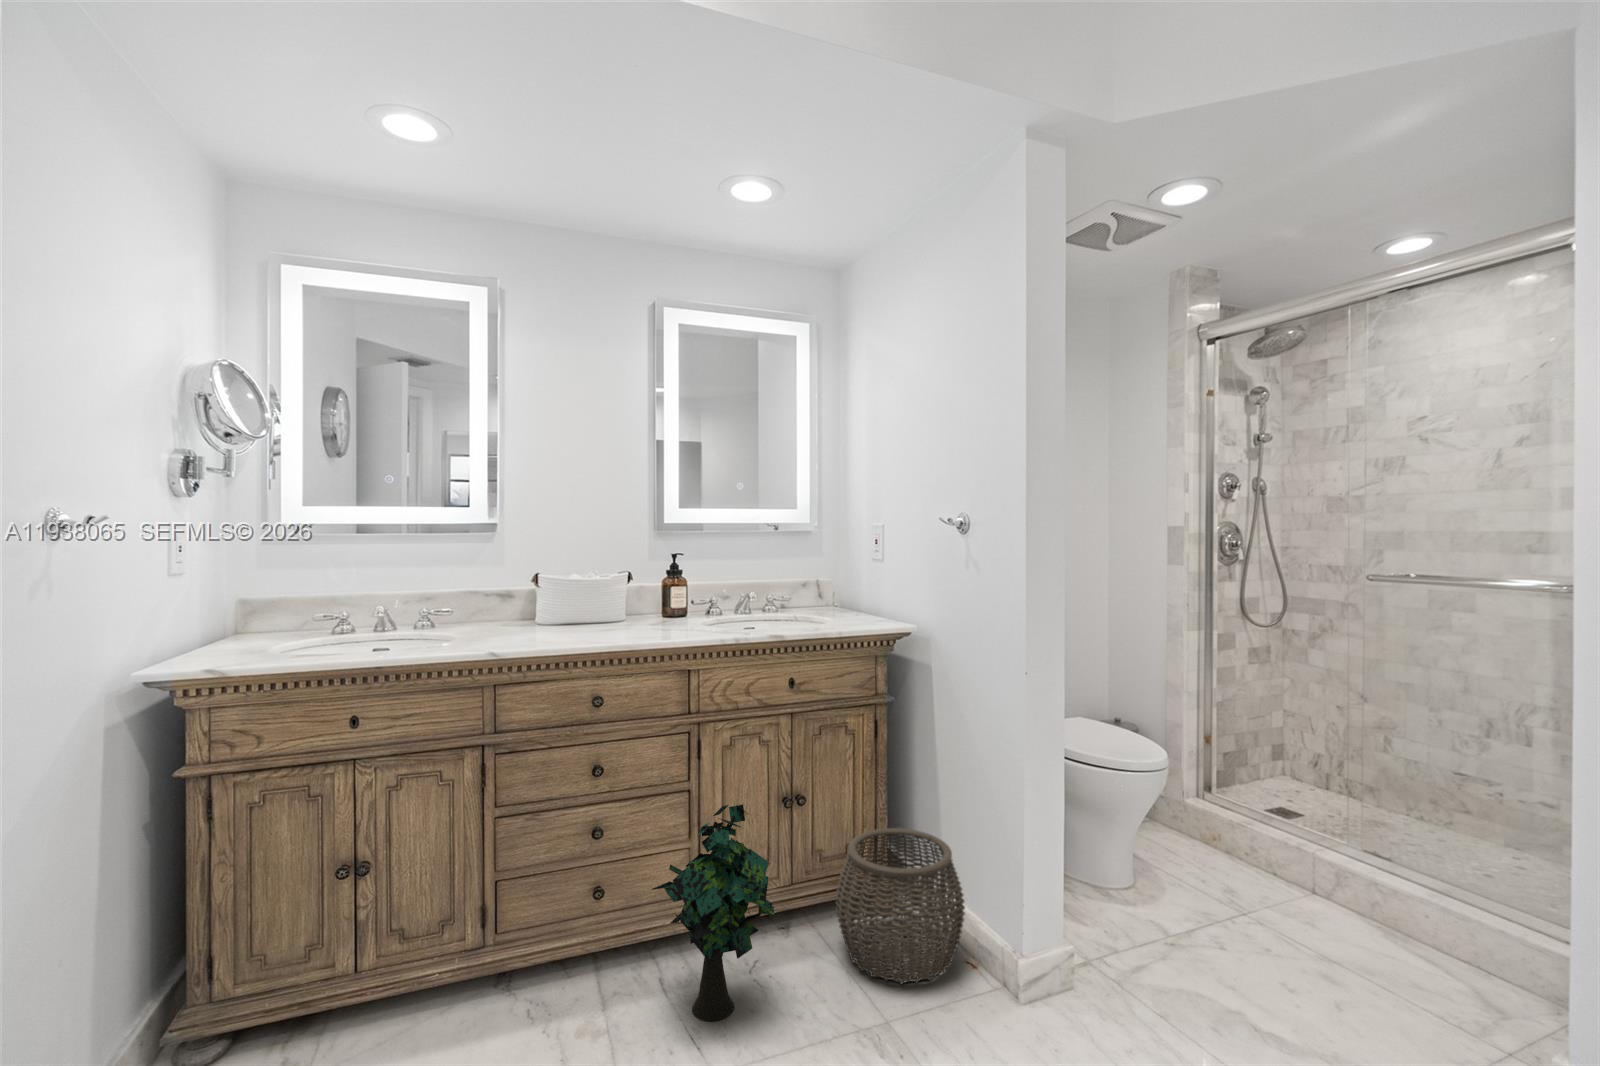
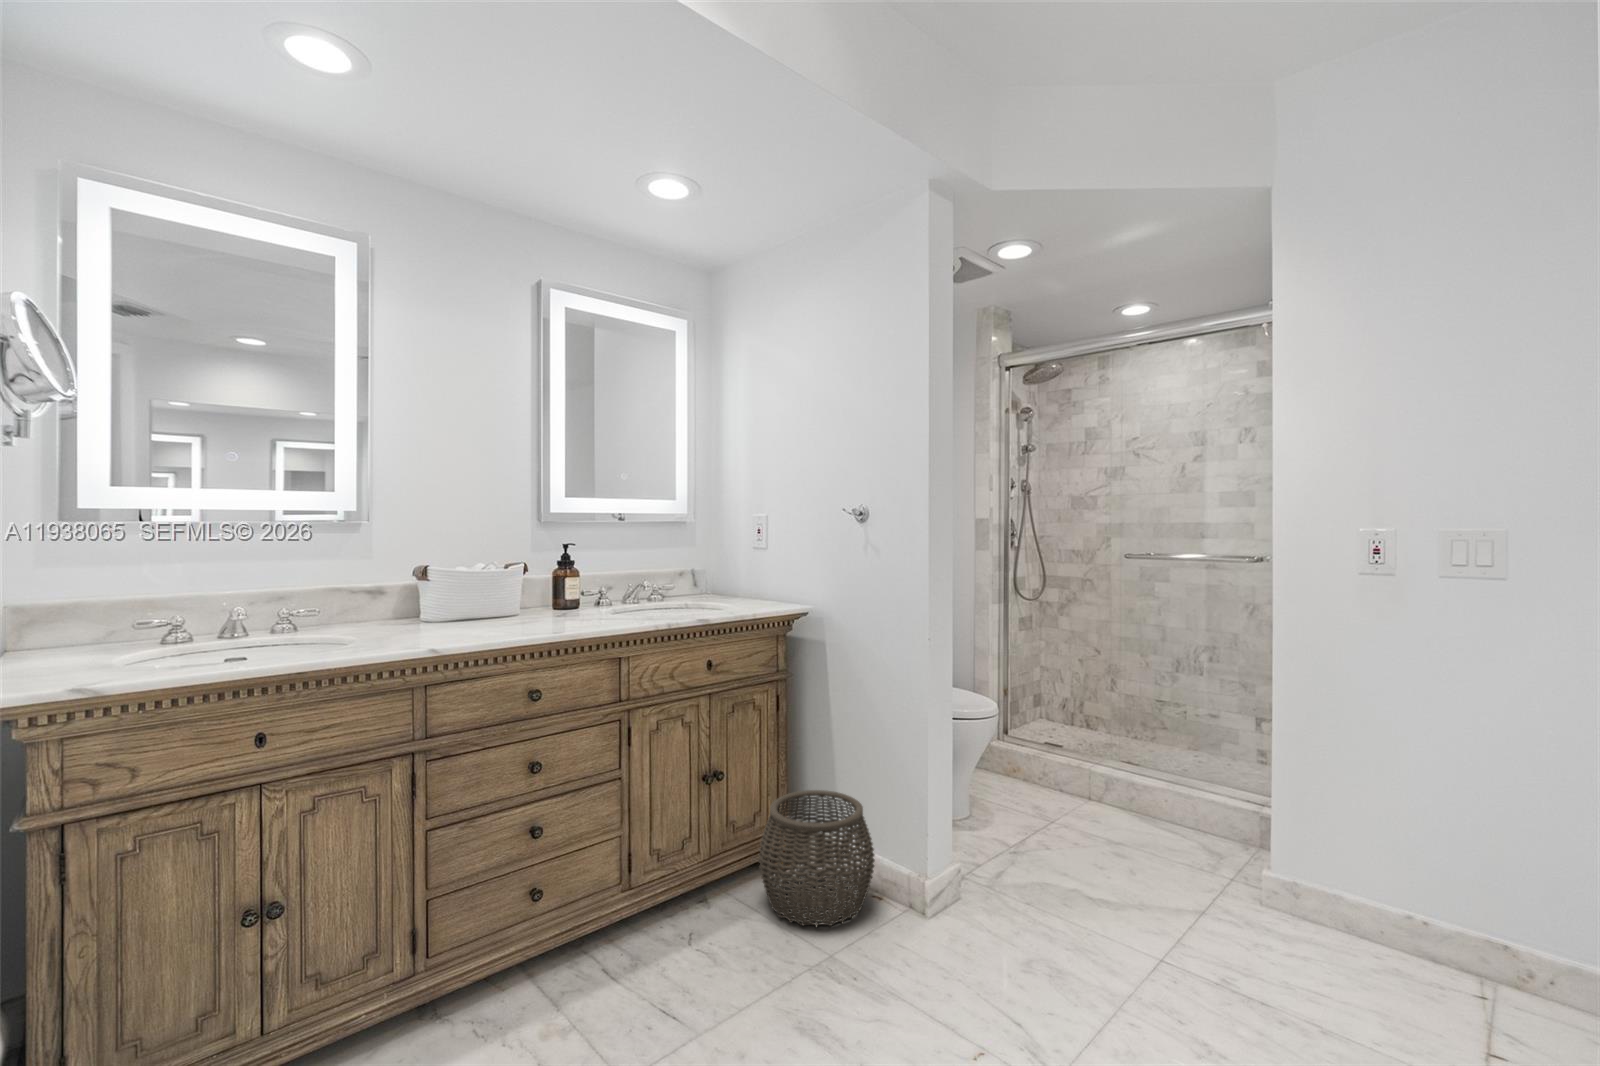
decorative plant: present [652,805,774,1021] -> none [611,782,731,997]

